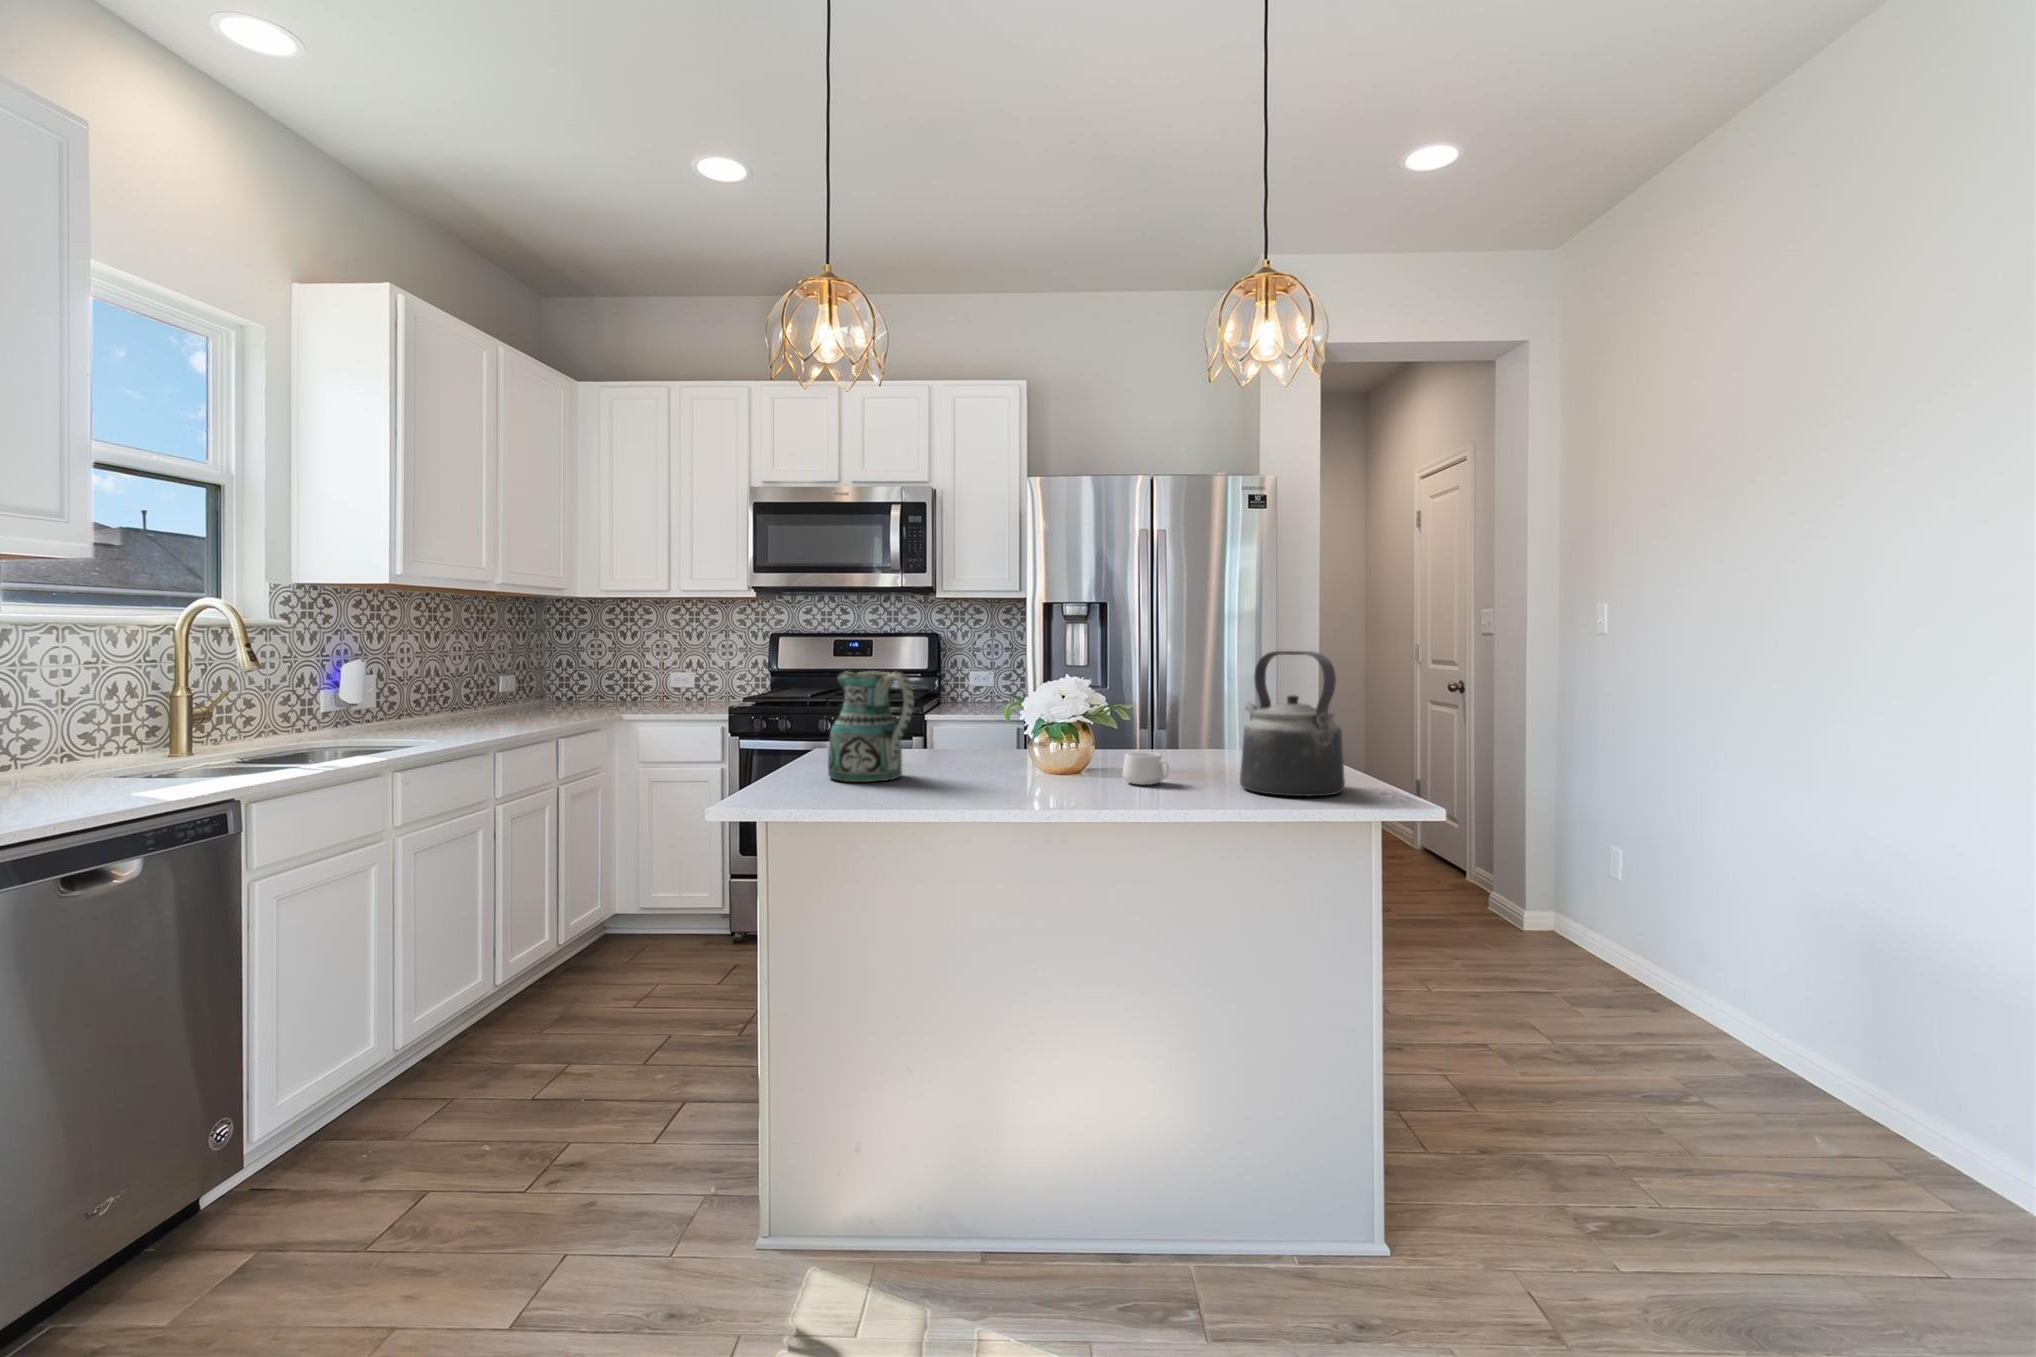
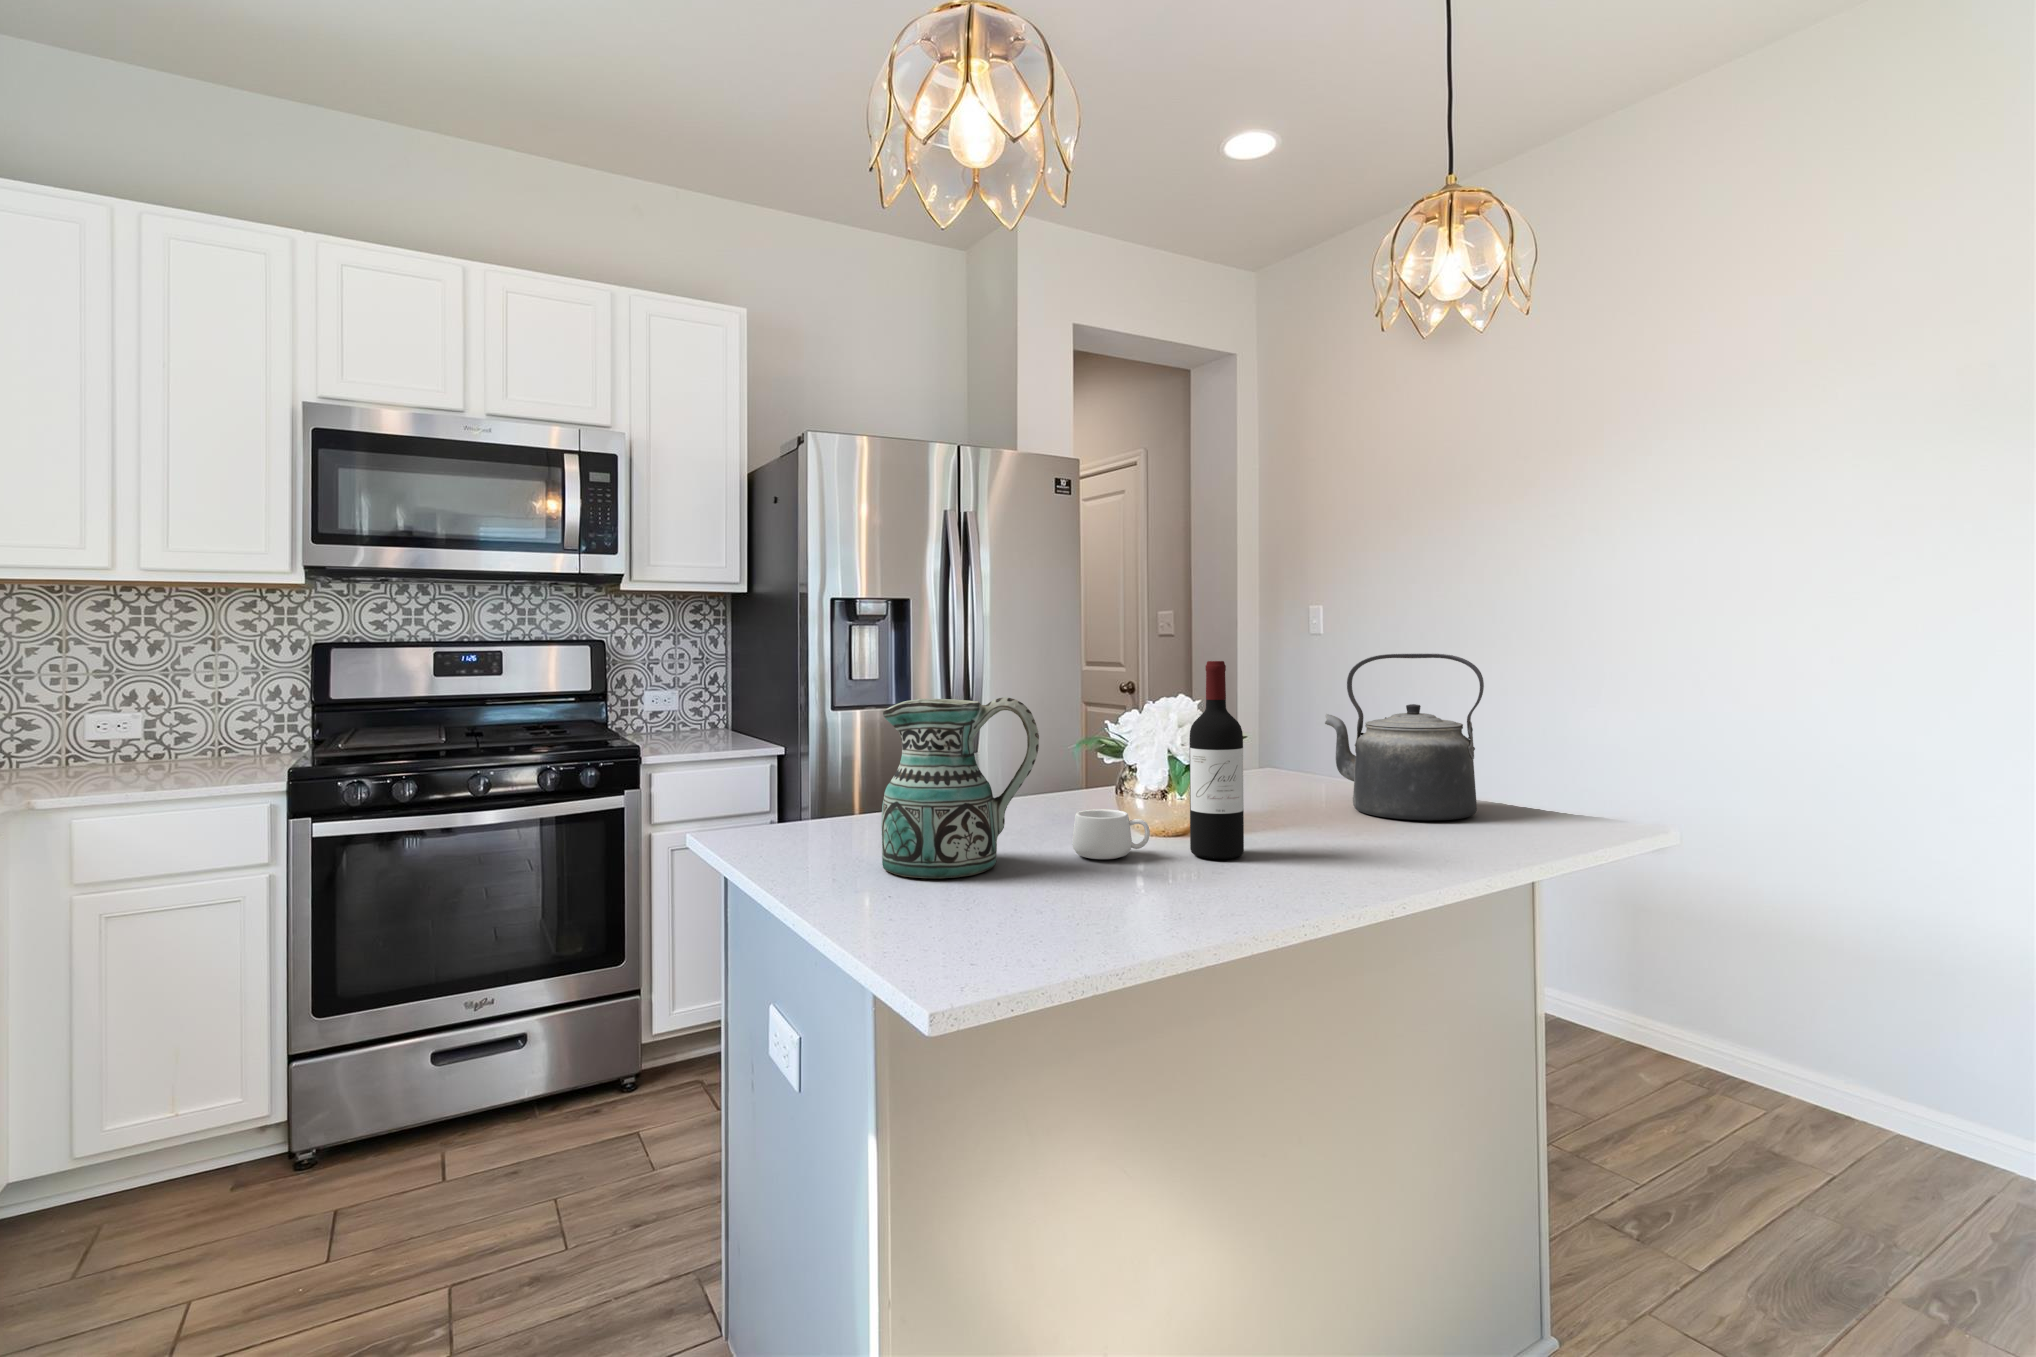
wine bottle: none [1011,651,1050,794] -> present [1189,661,1244,859]
mug: present [1123,752,1169,785] -> present [1072,809,1150,859]

